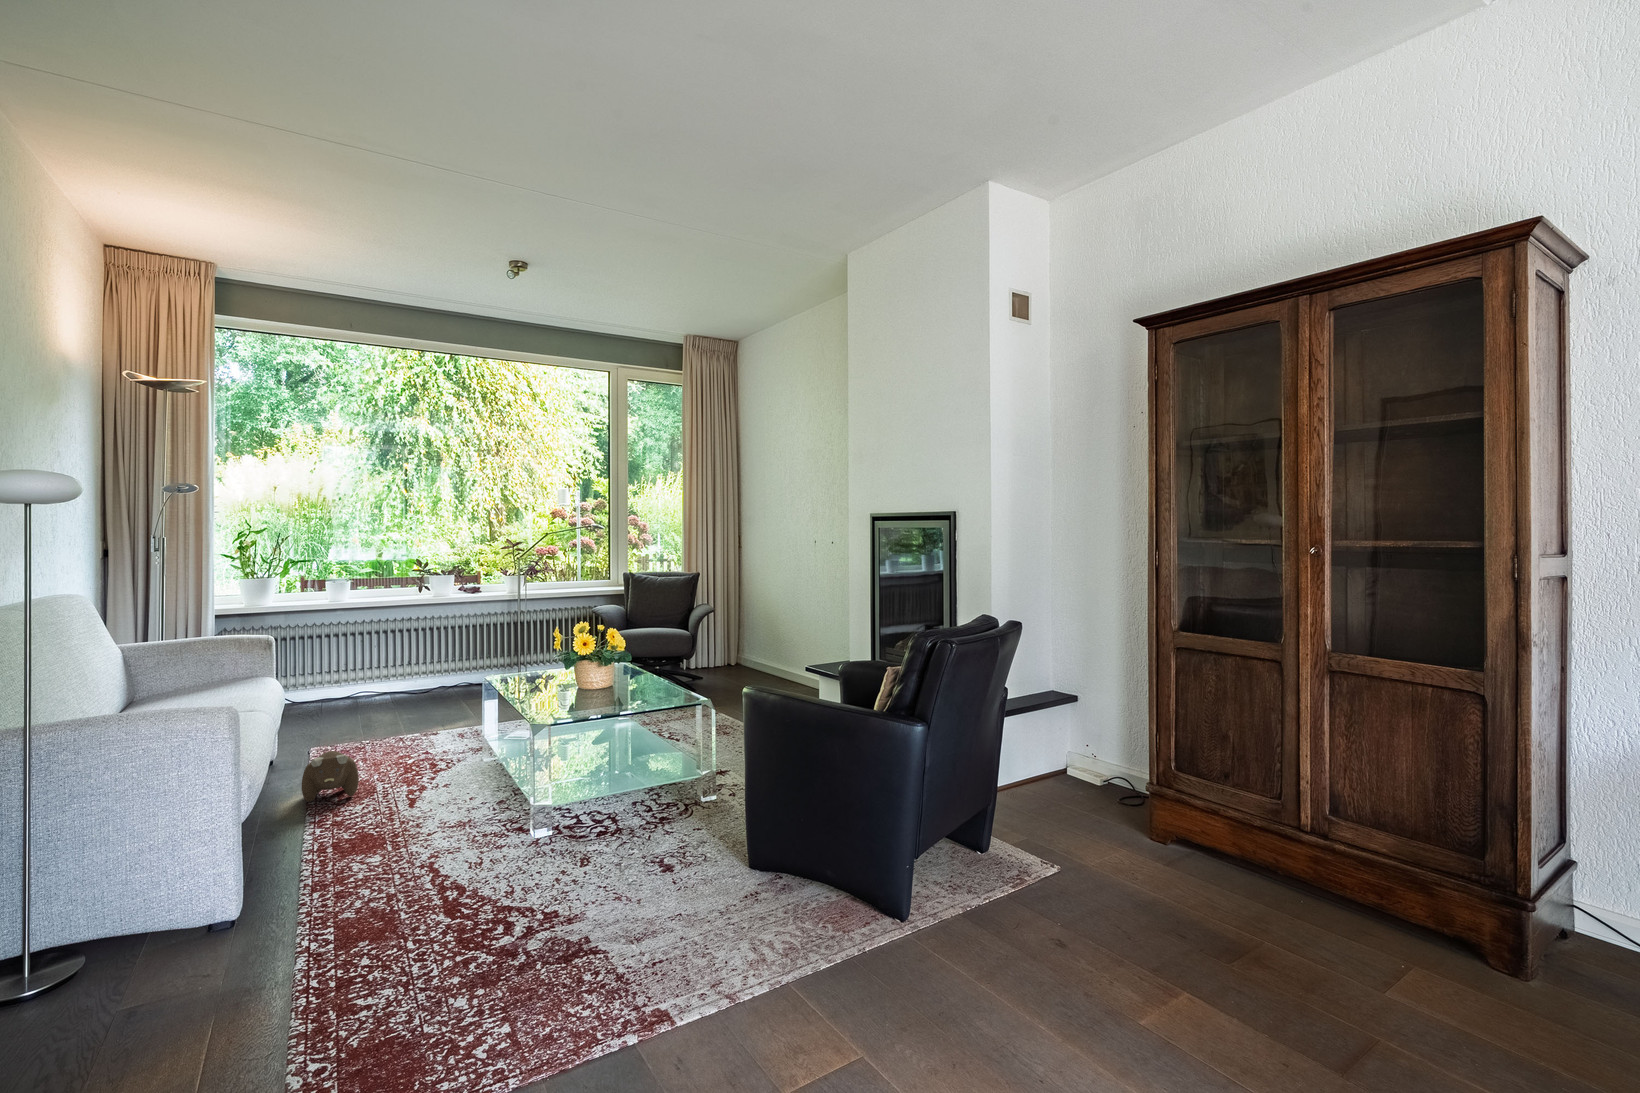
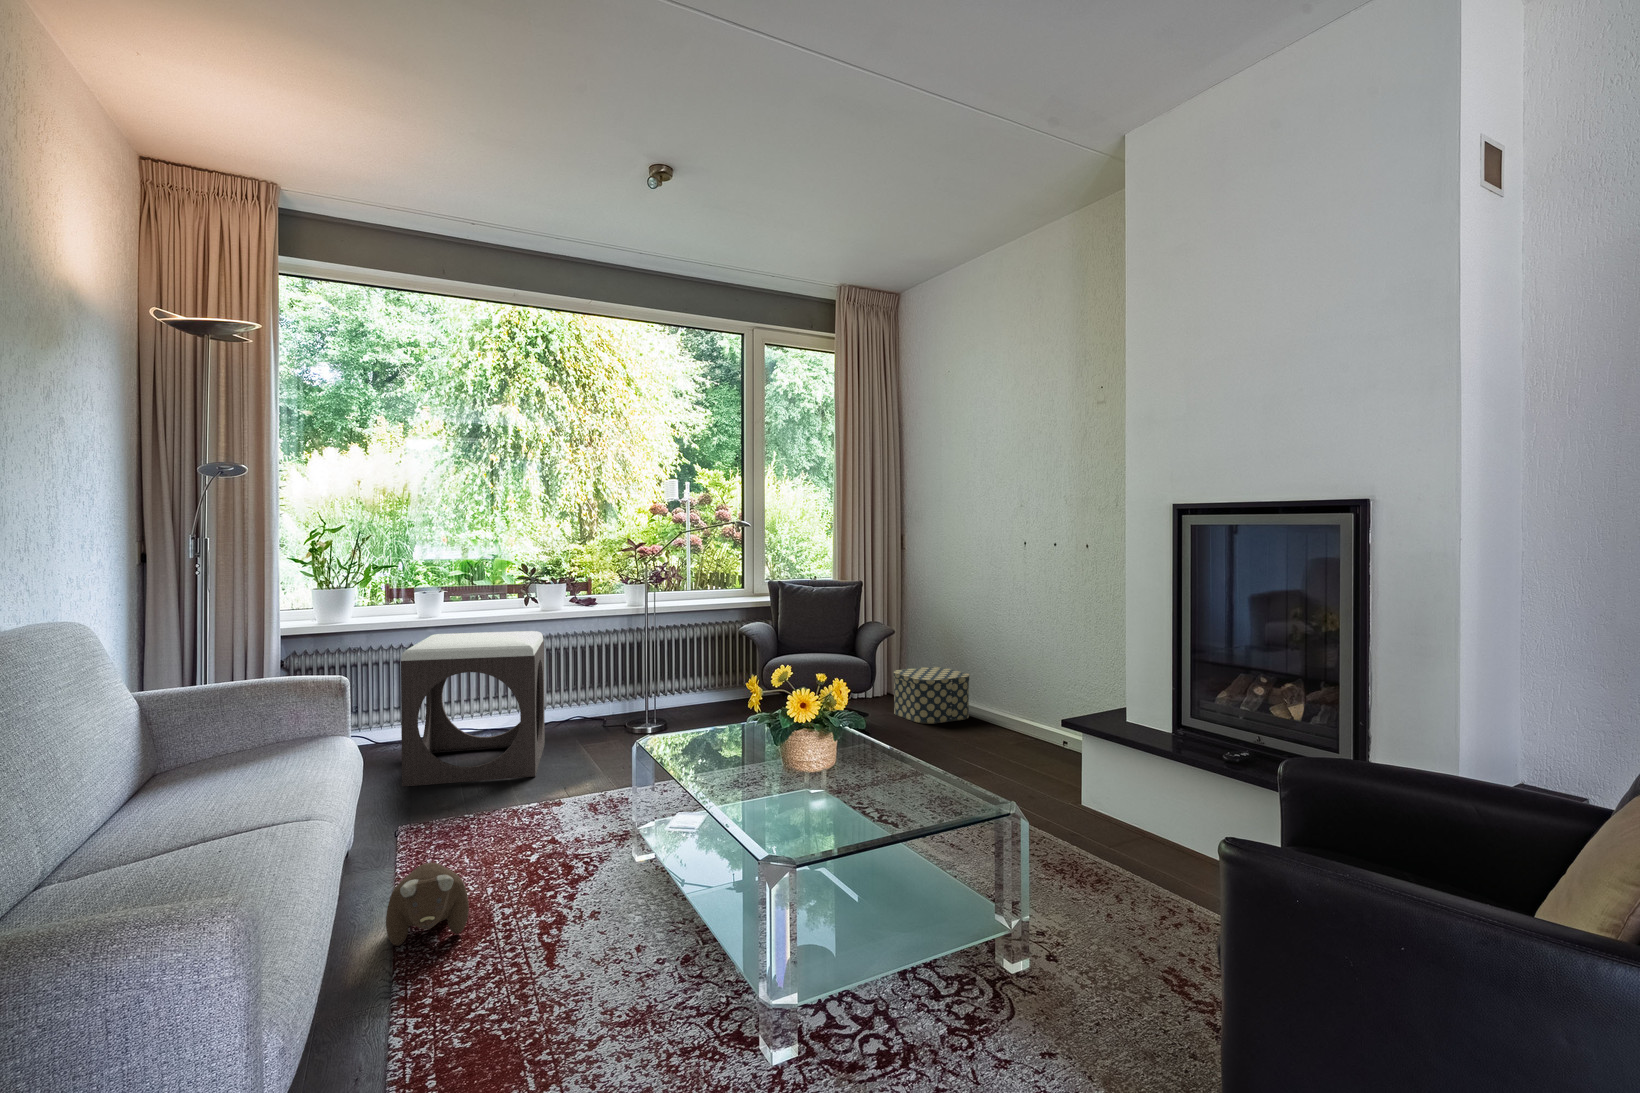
footstool: none [314,611,433,727] -> present [401,631,545,787]
storage box: none [723,641,782,683] -> present [894,667,970,724]

